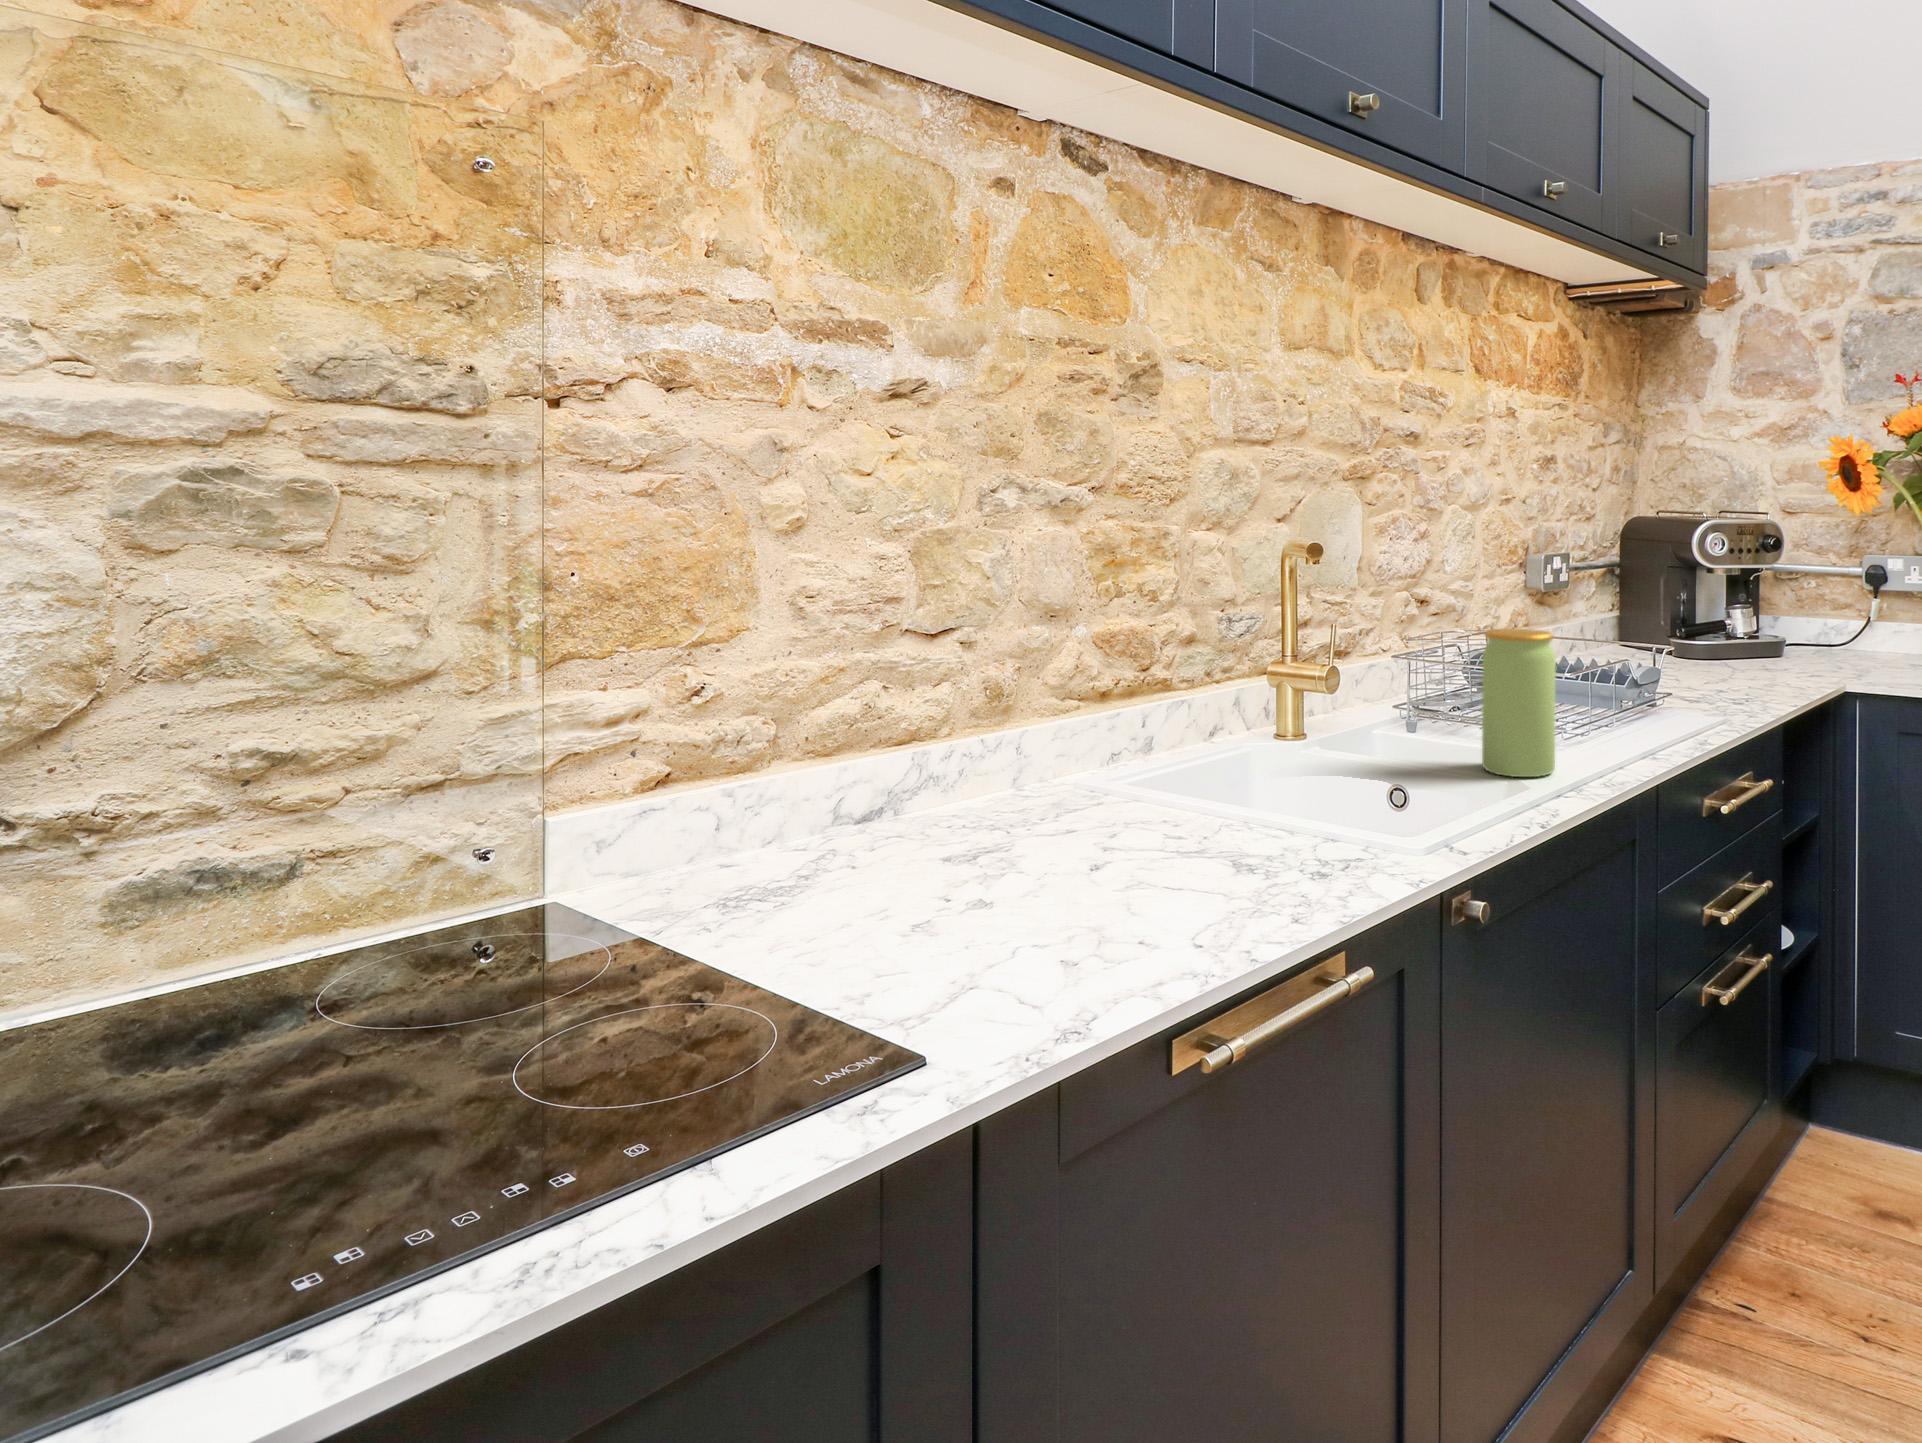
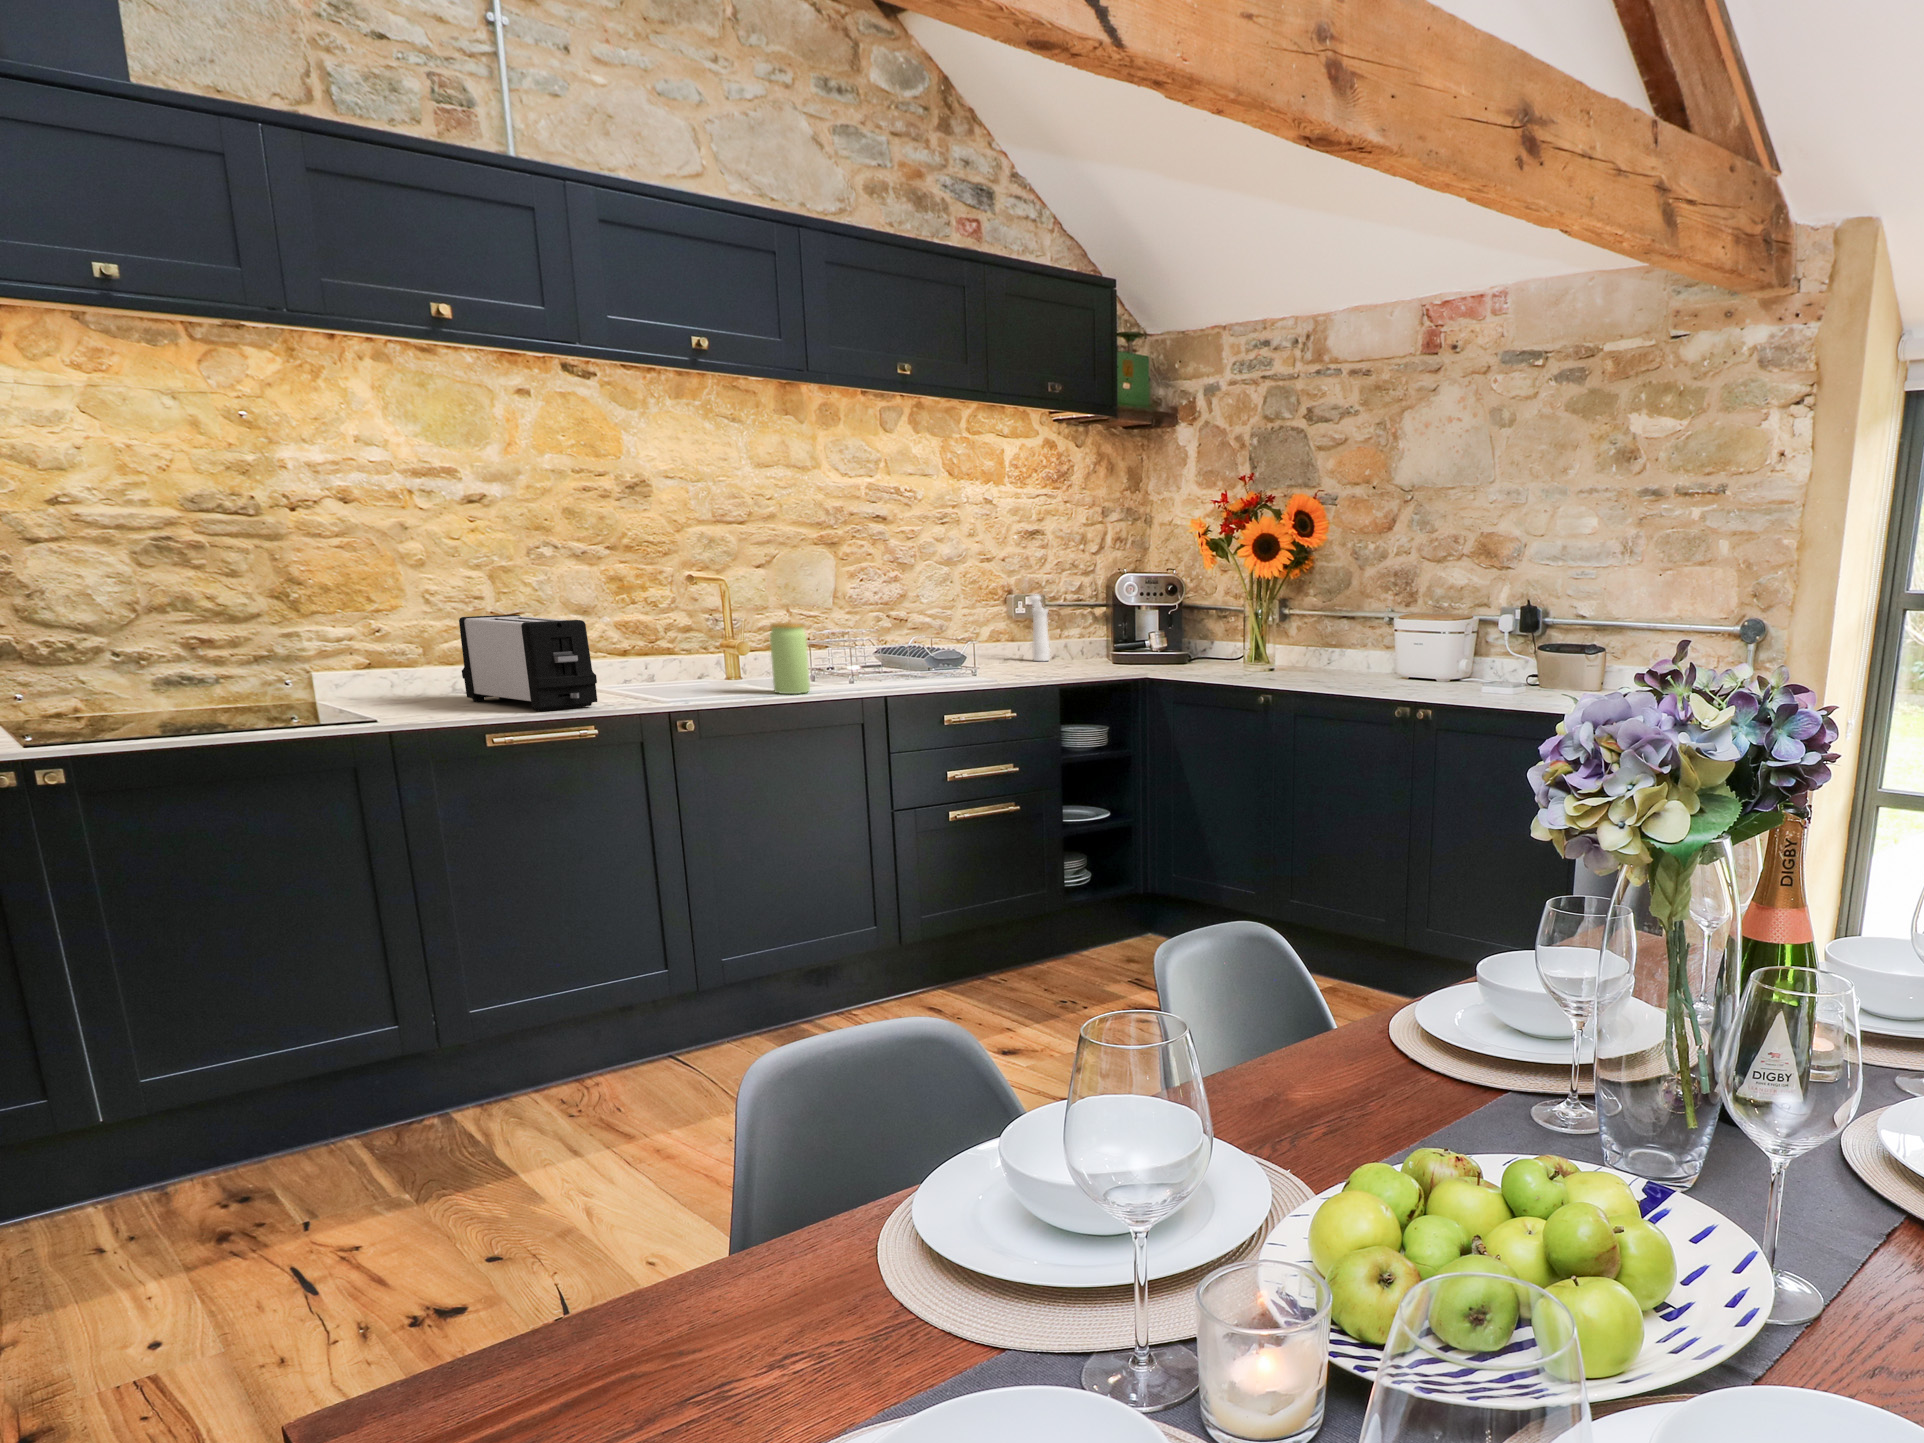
pepper mill: none [1542,552,1597,654] -> present [1029,594,1050,661]
toaster: none [945,641,1314,910] -> present [459,615,597,711]

